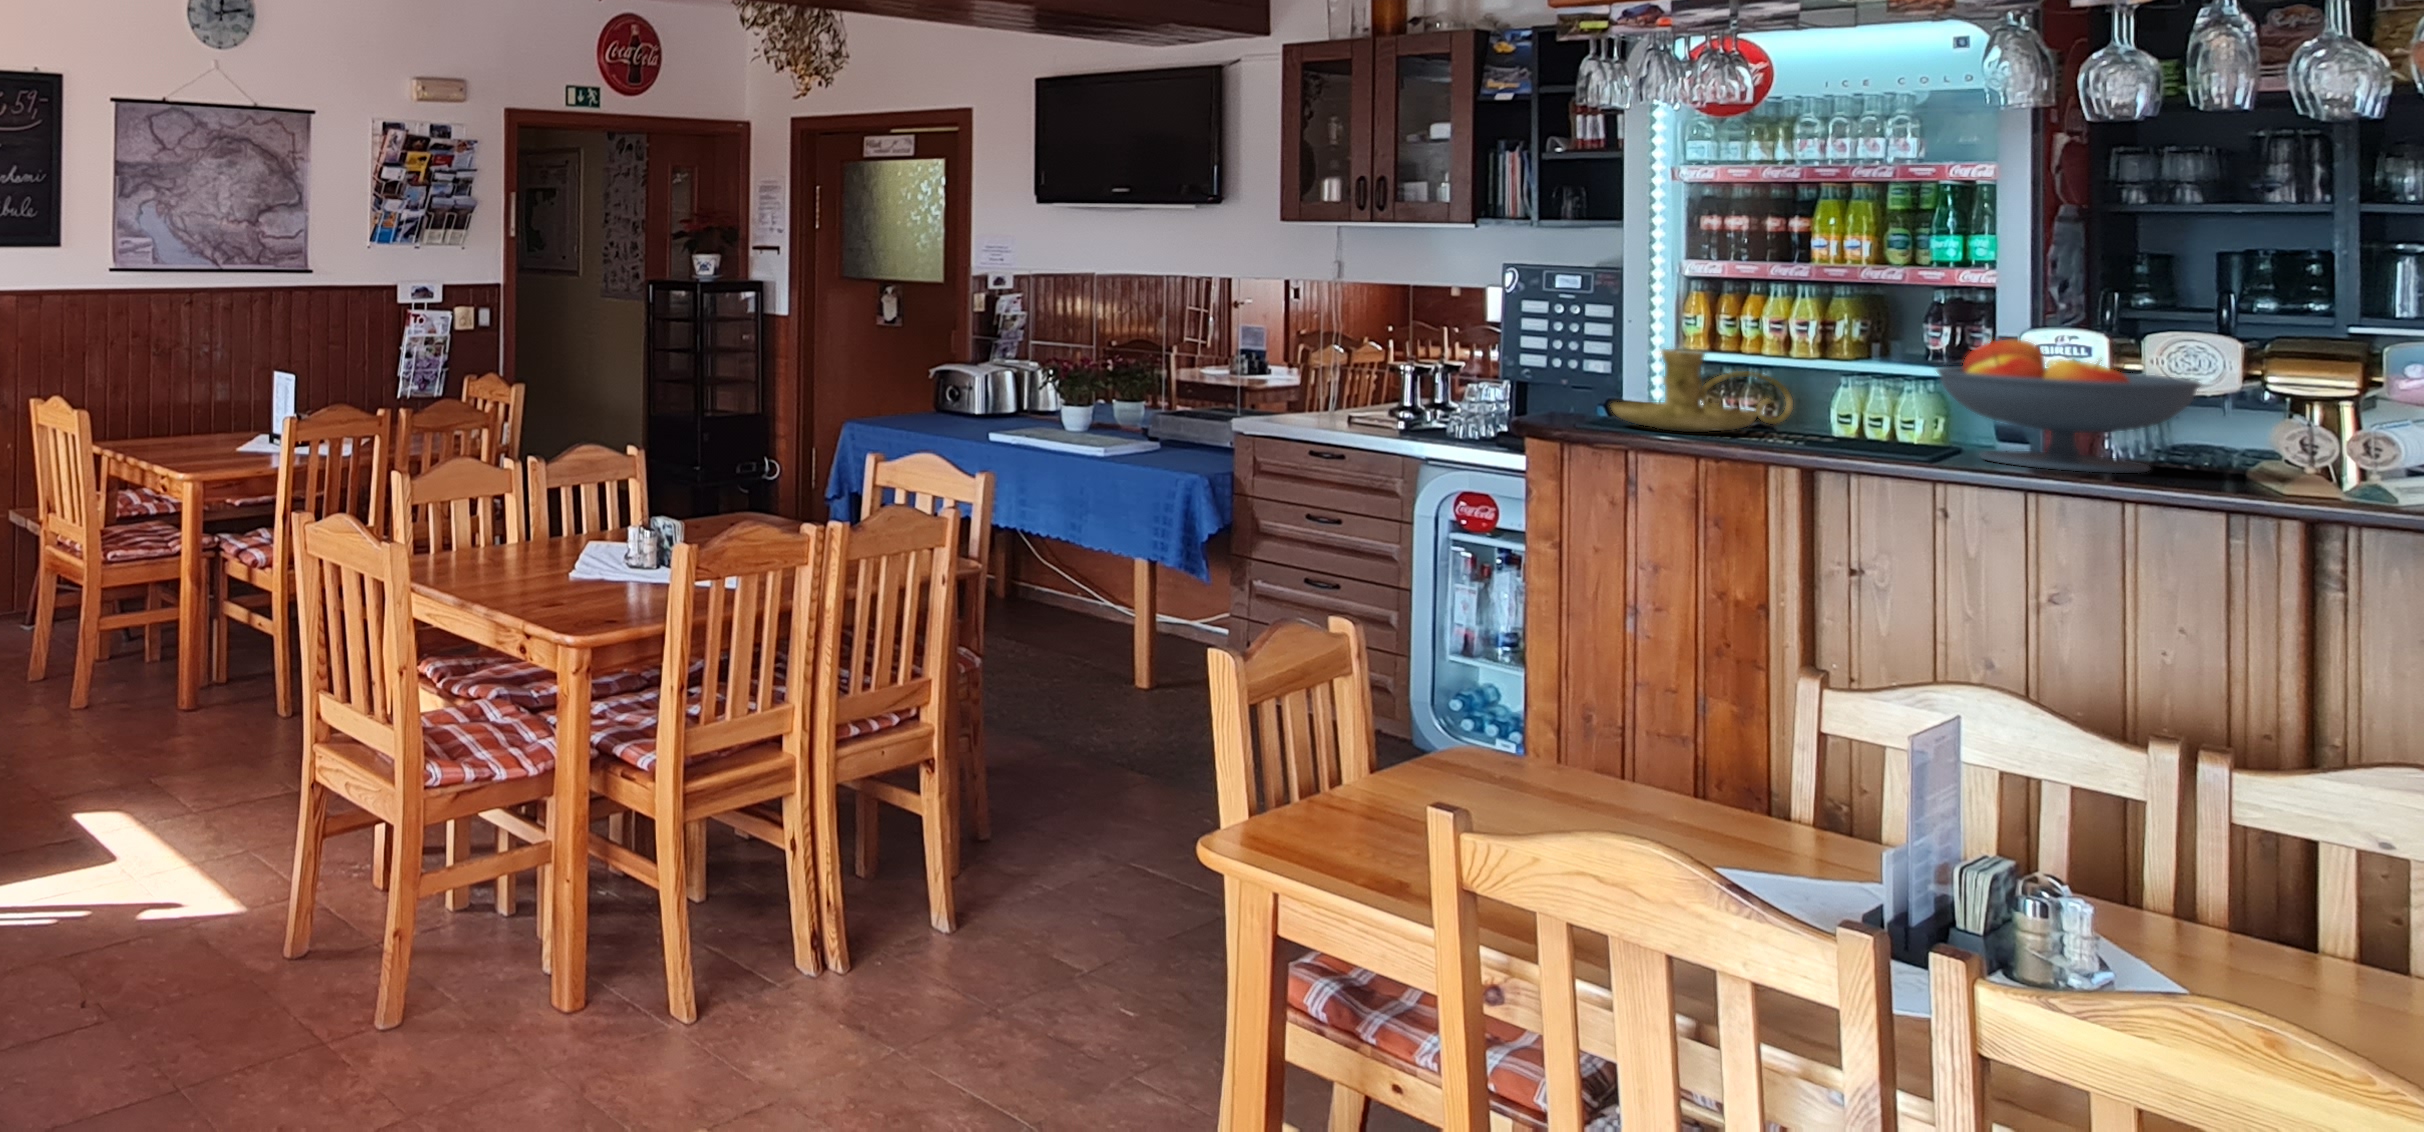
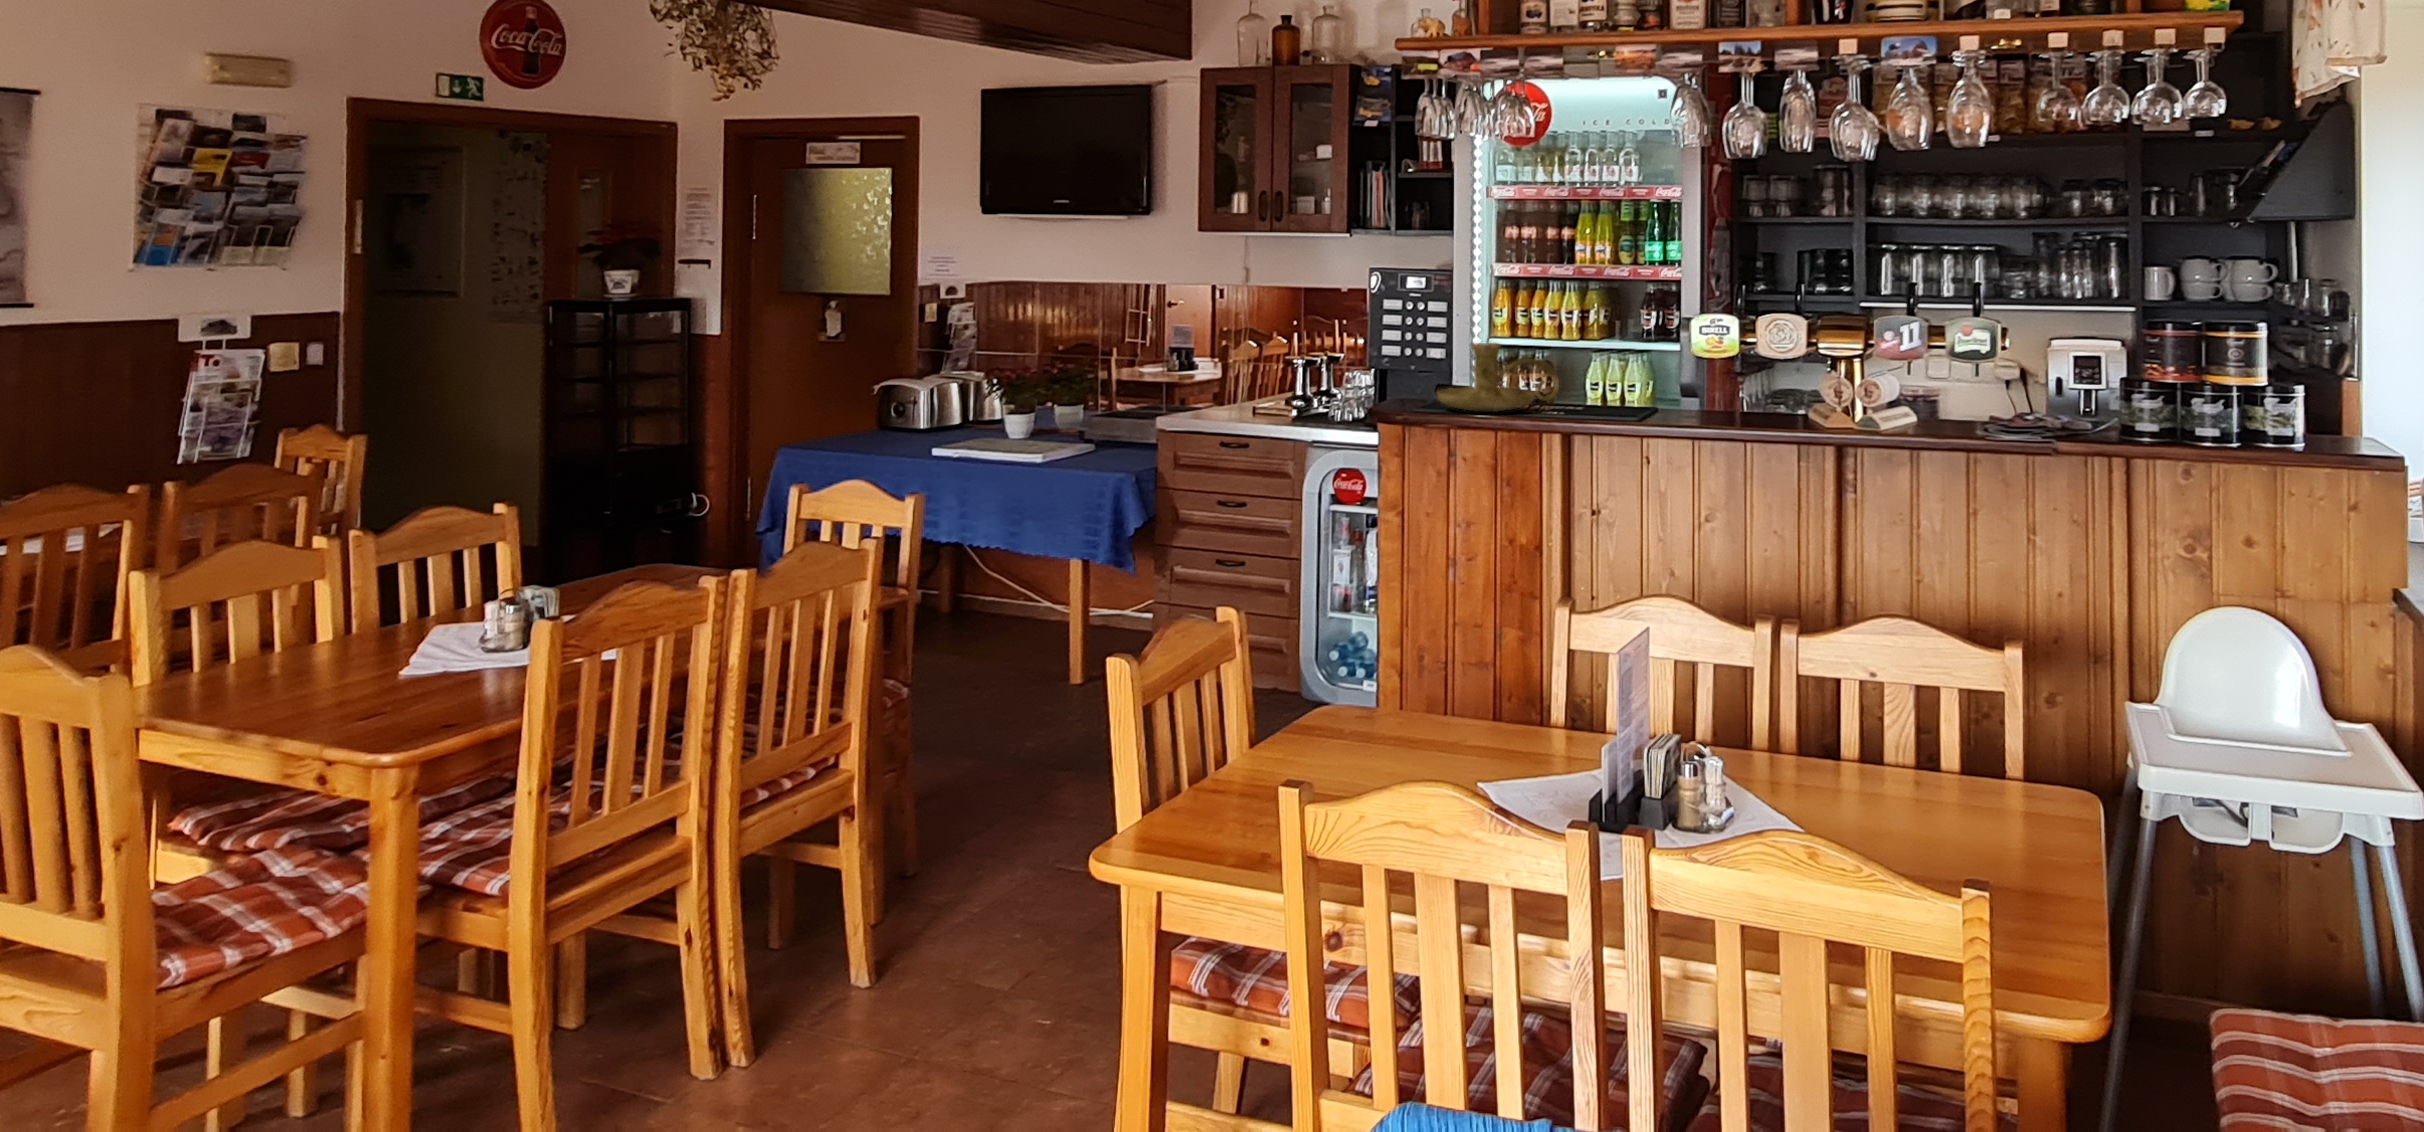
fruit bowl: present [1937,340,2200,473] -> none [1648,325,1800,427]

